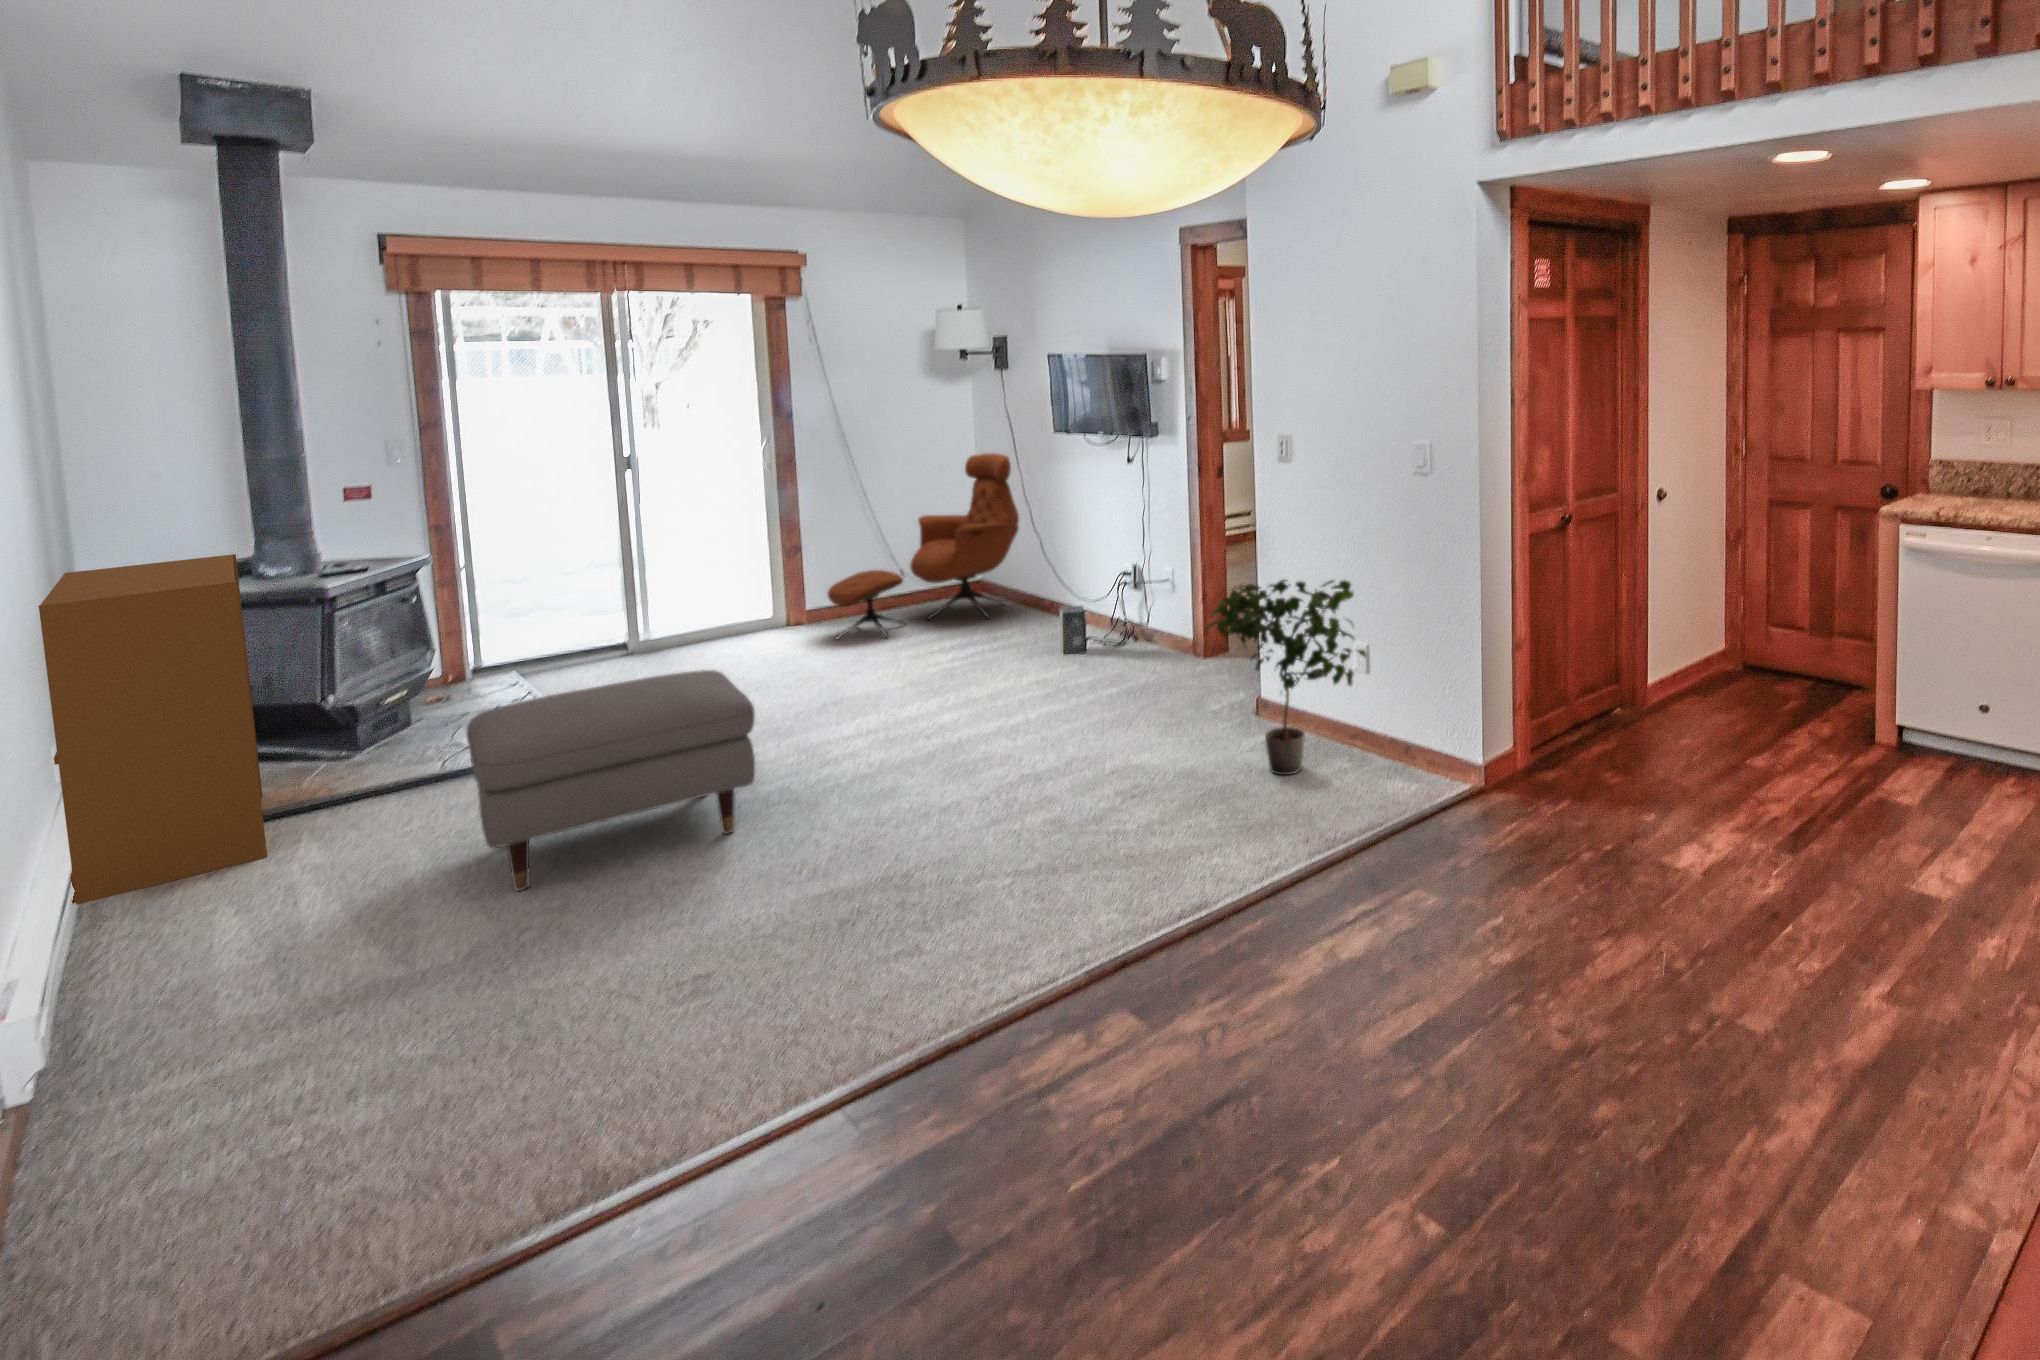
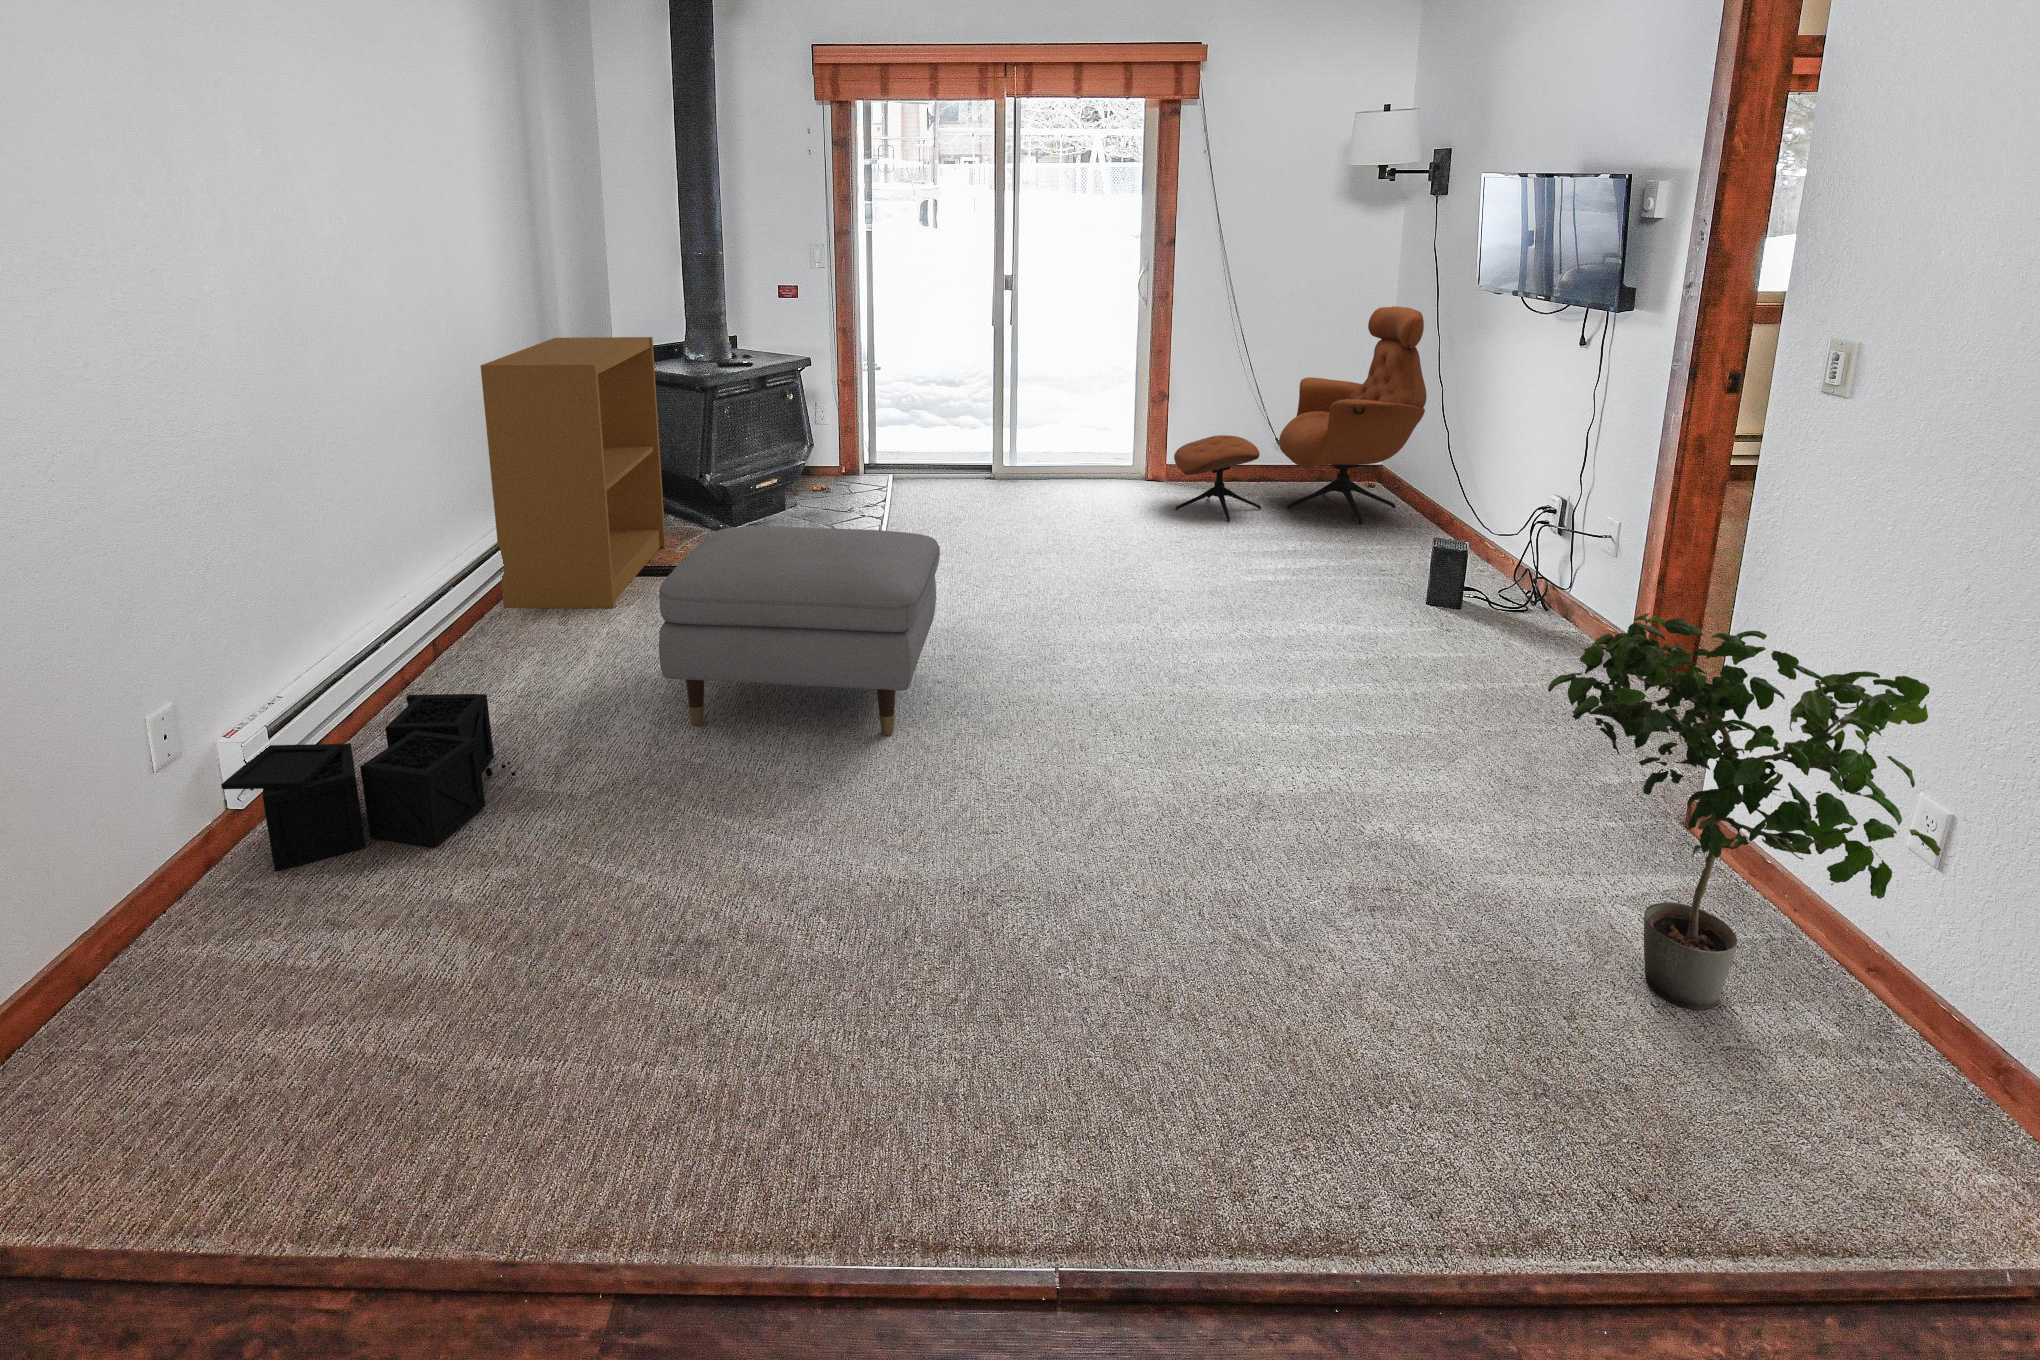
storage bin: none [8,919,349,1152] -> present [221,694,516,871]

